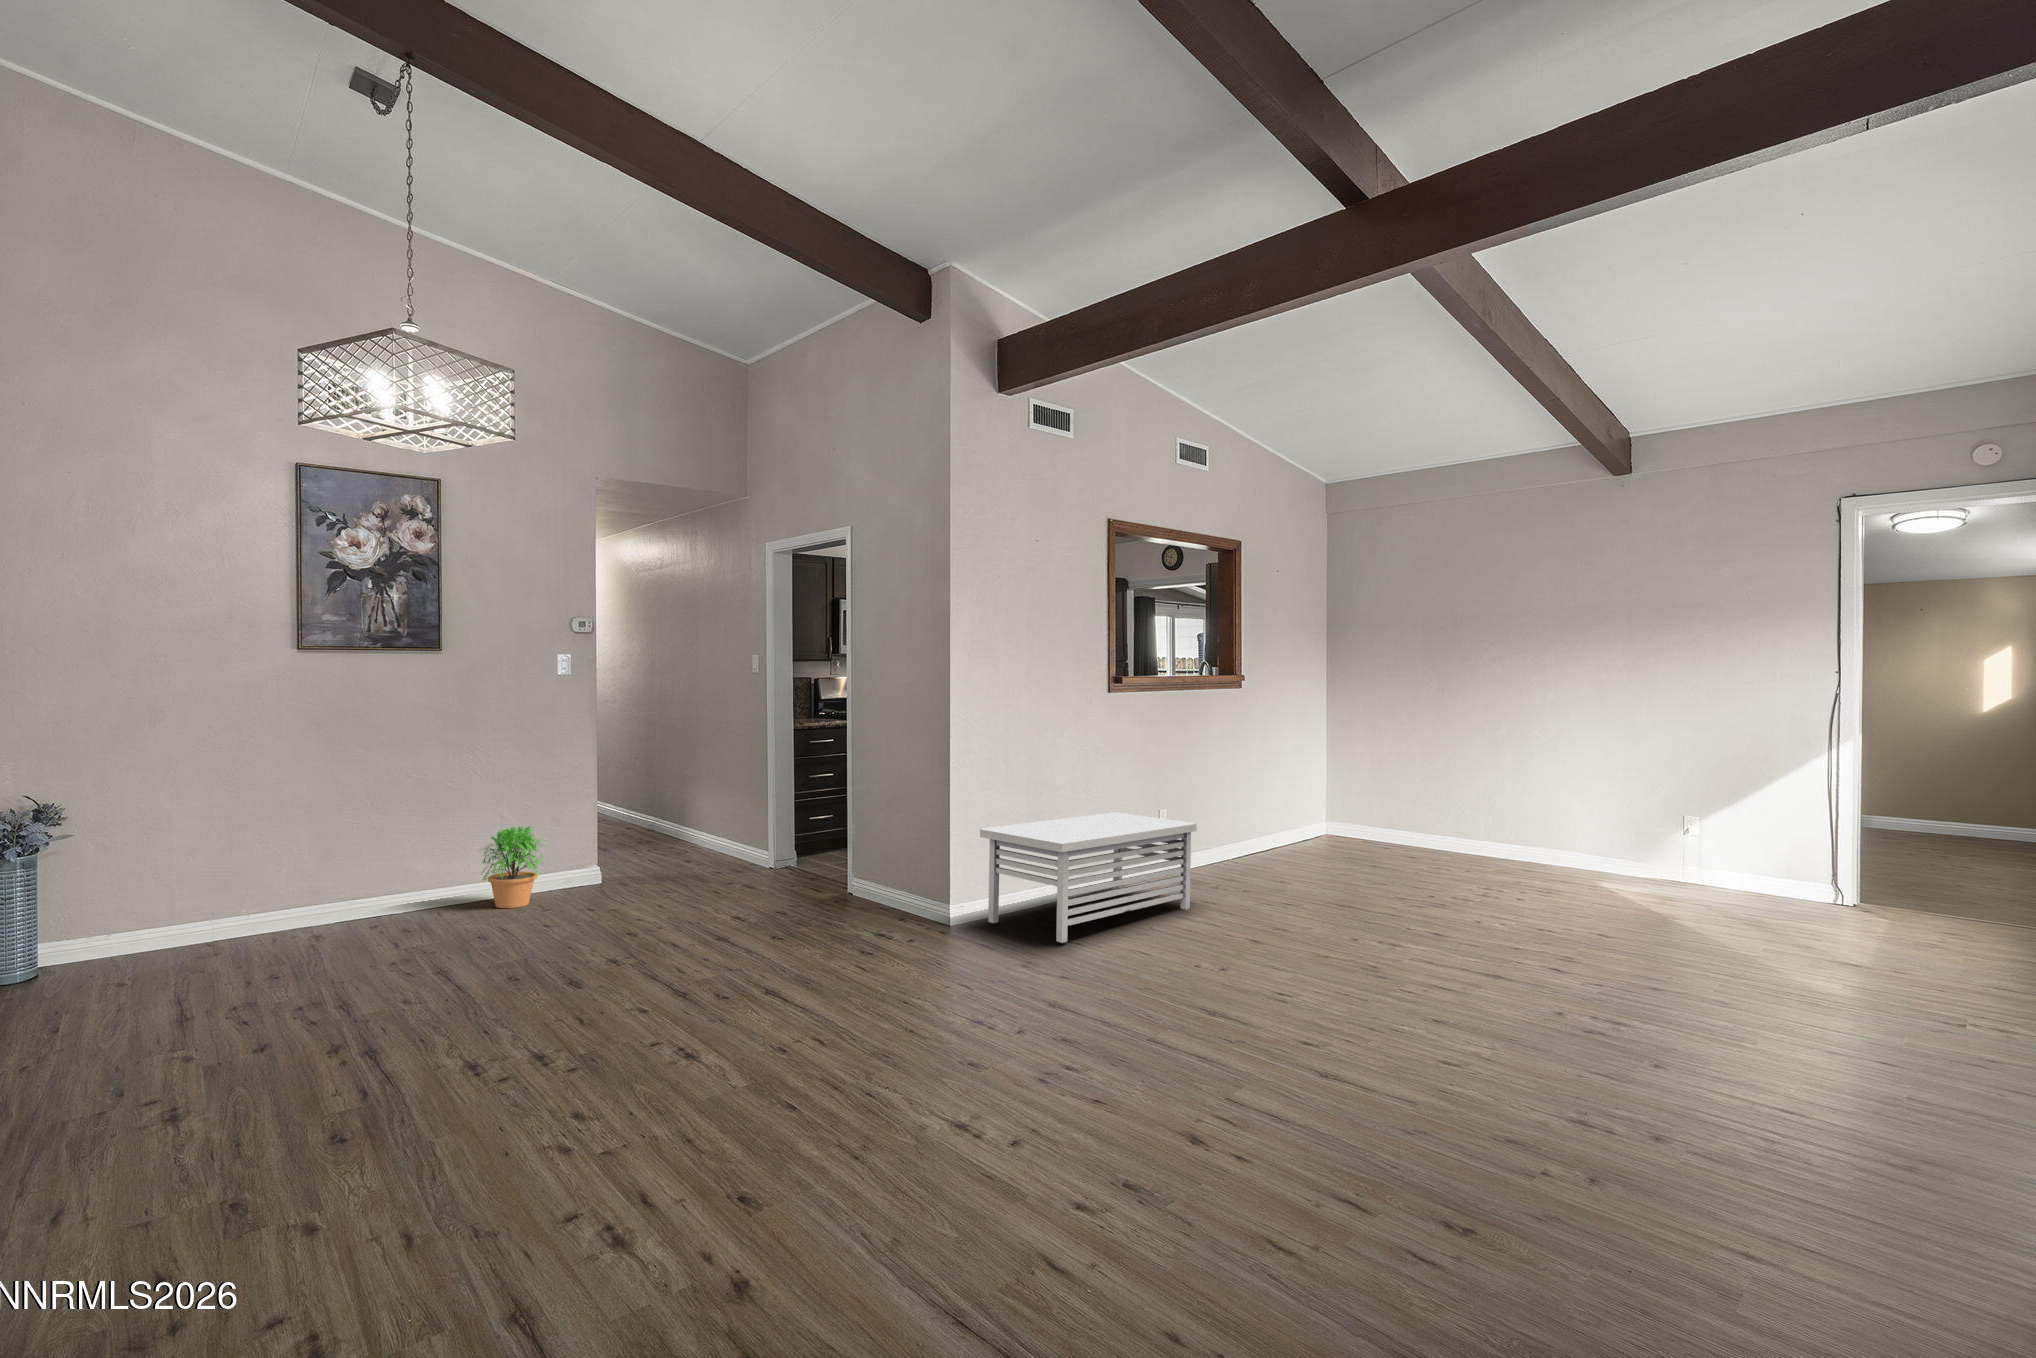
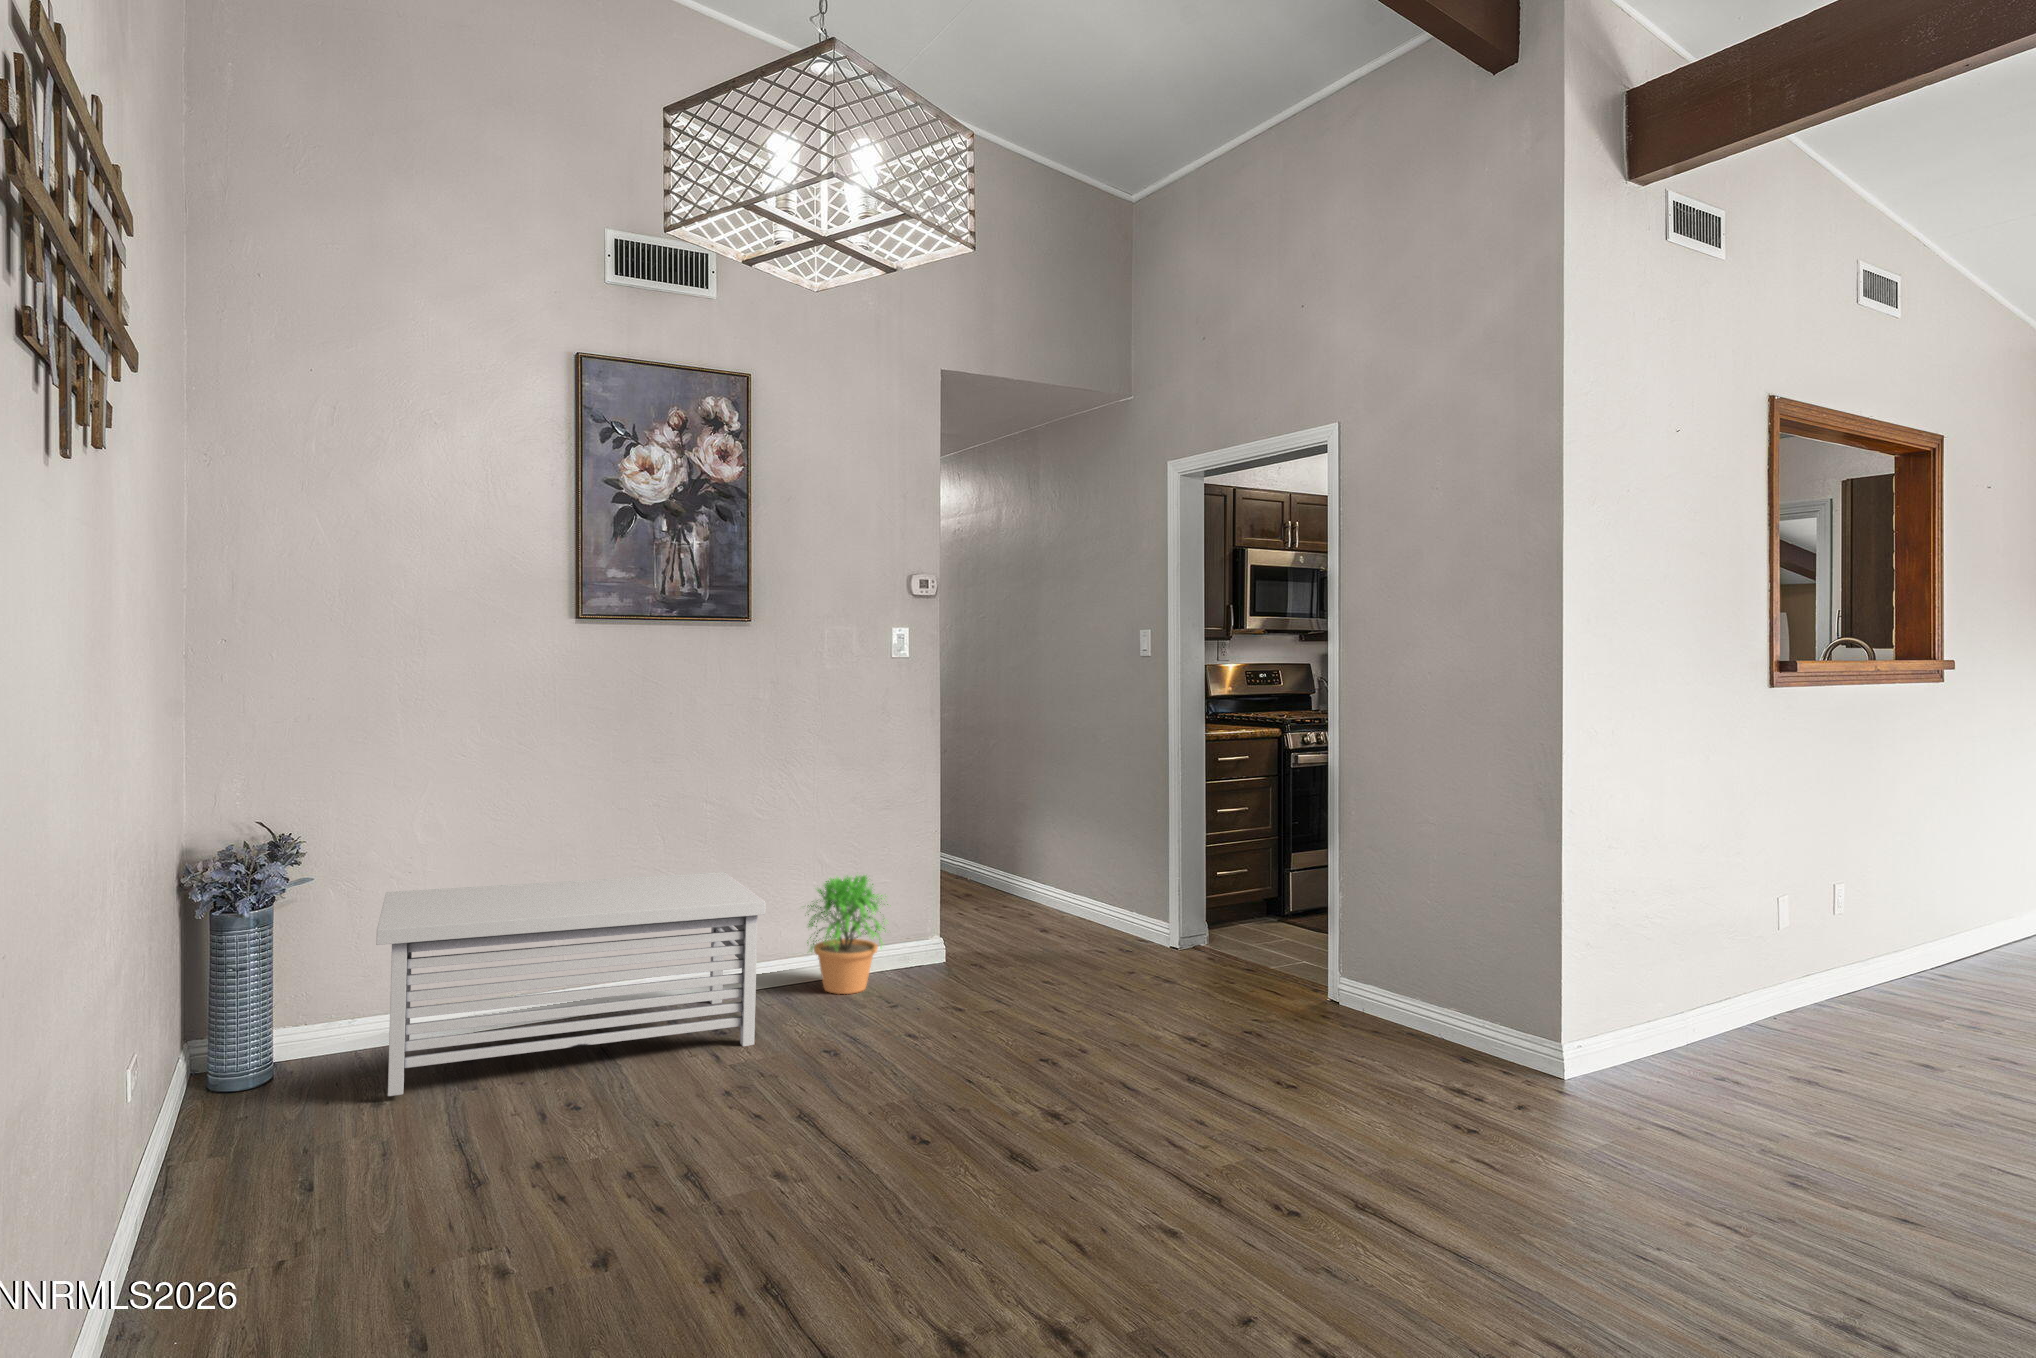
storage bench: present [980,813,1197,943] -> present [376,872,766,1096]

